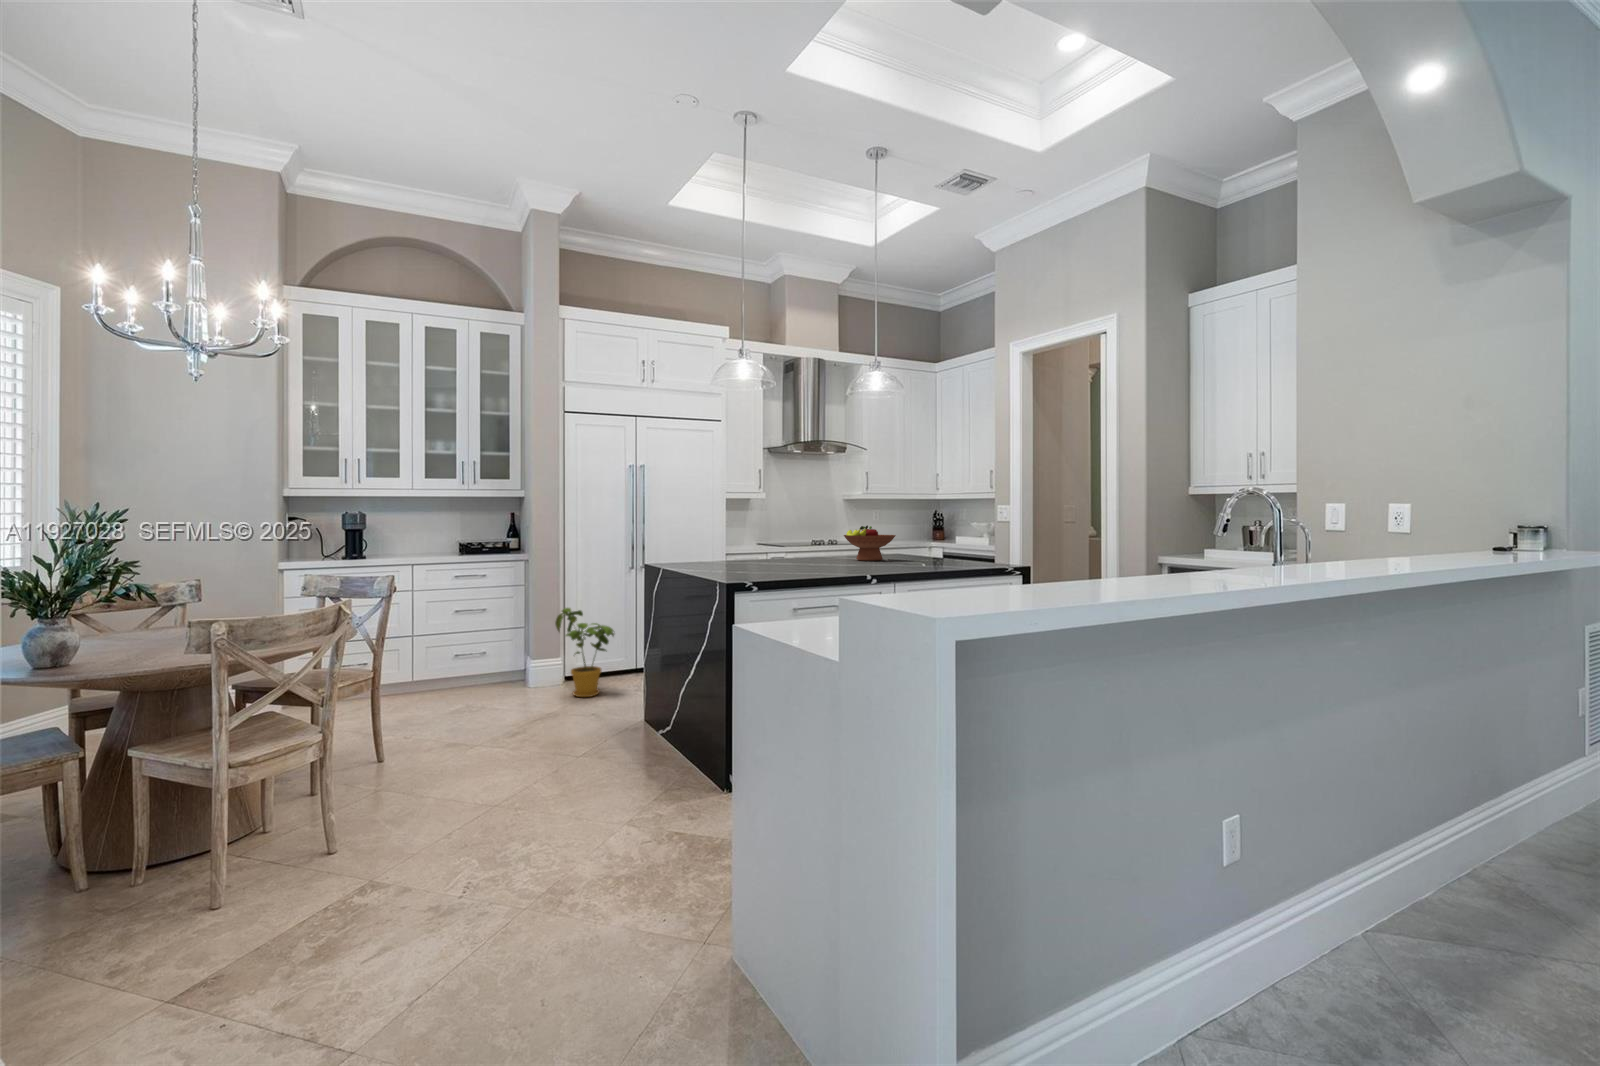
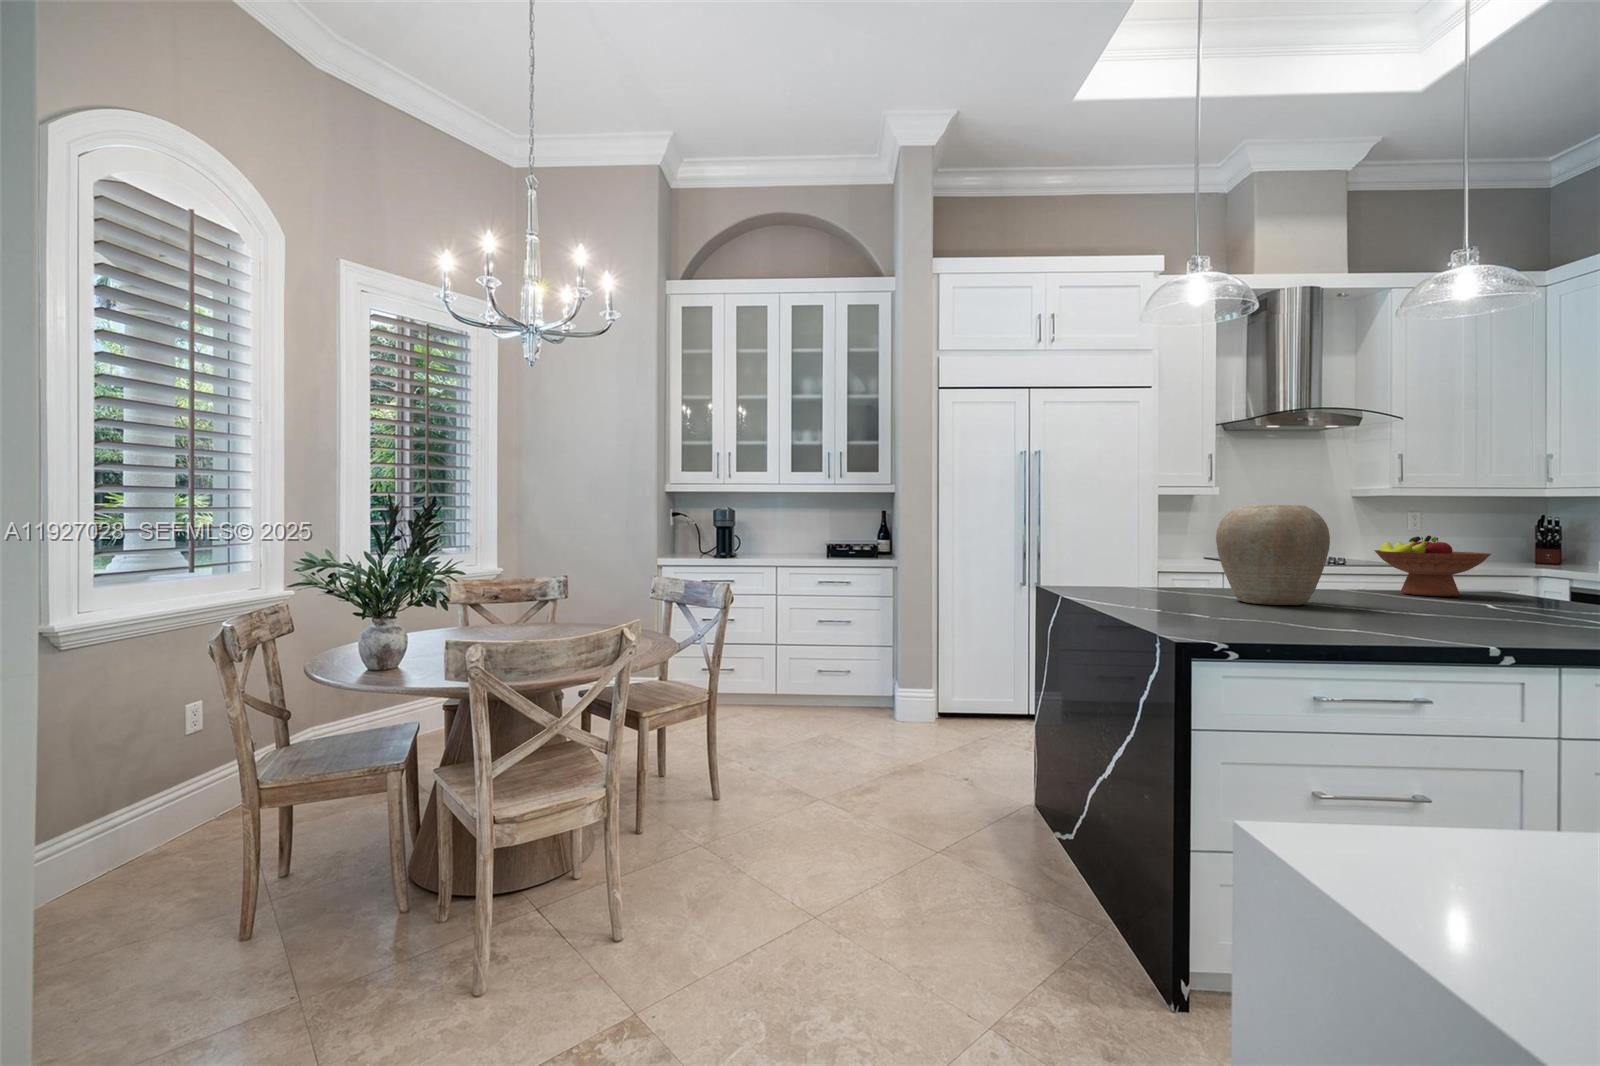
vase: none [755,508,812,568] -> present [1216,505,1330,605]
house plant: present [555,608,614,697] -> none [923,631,997,746]

